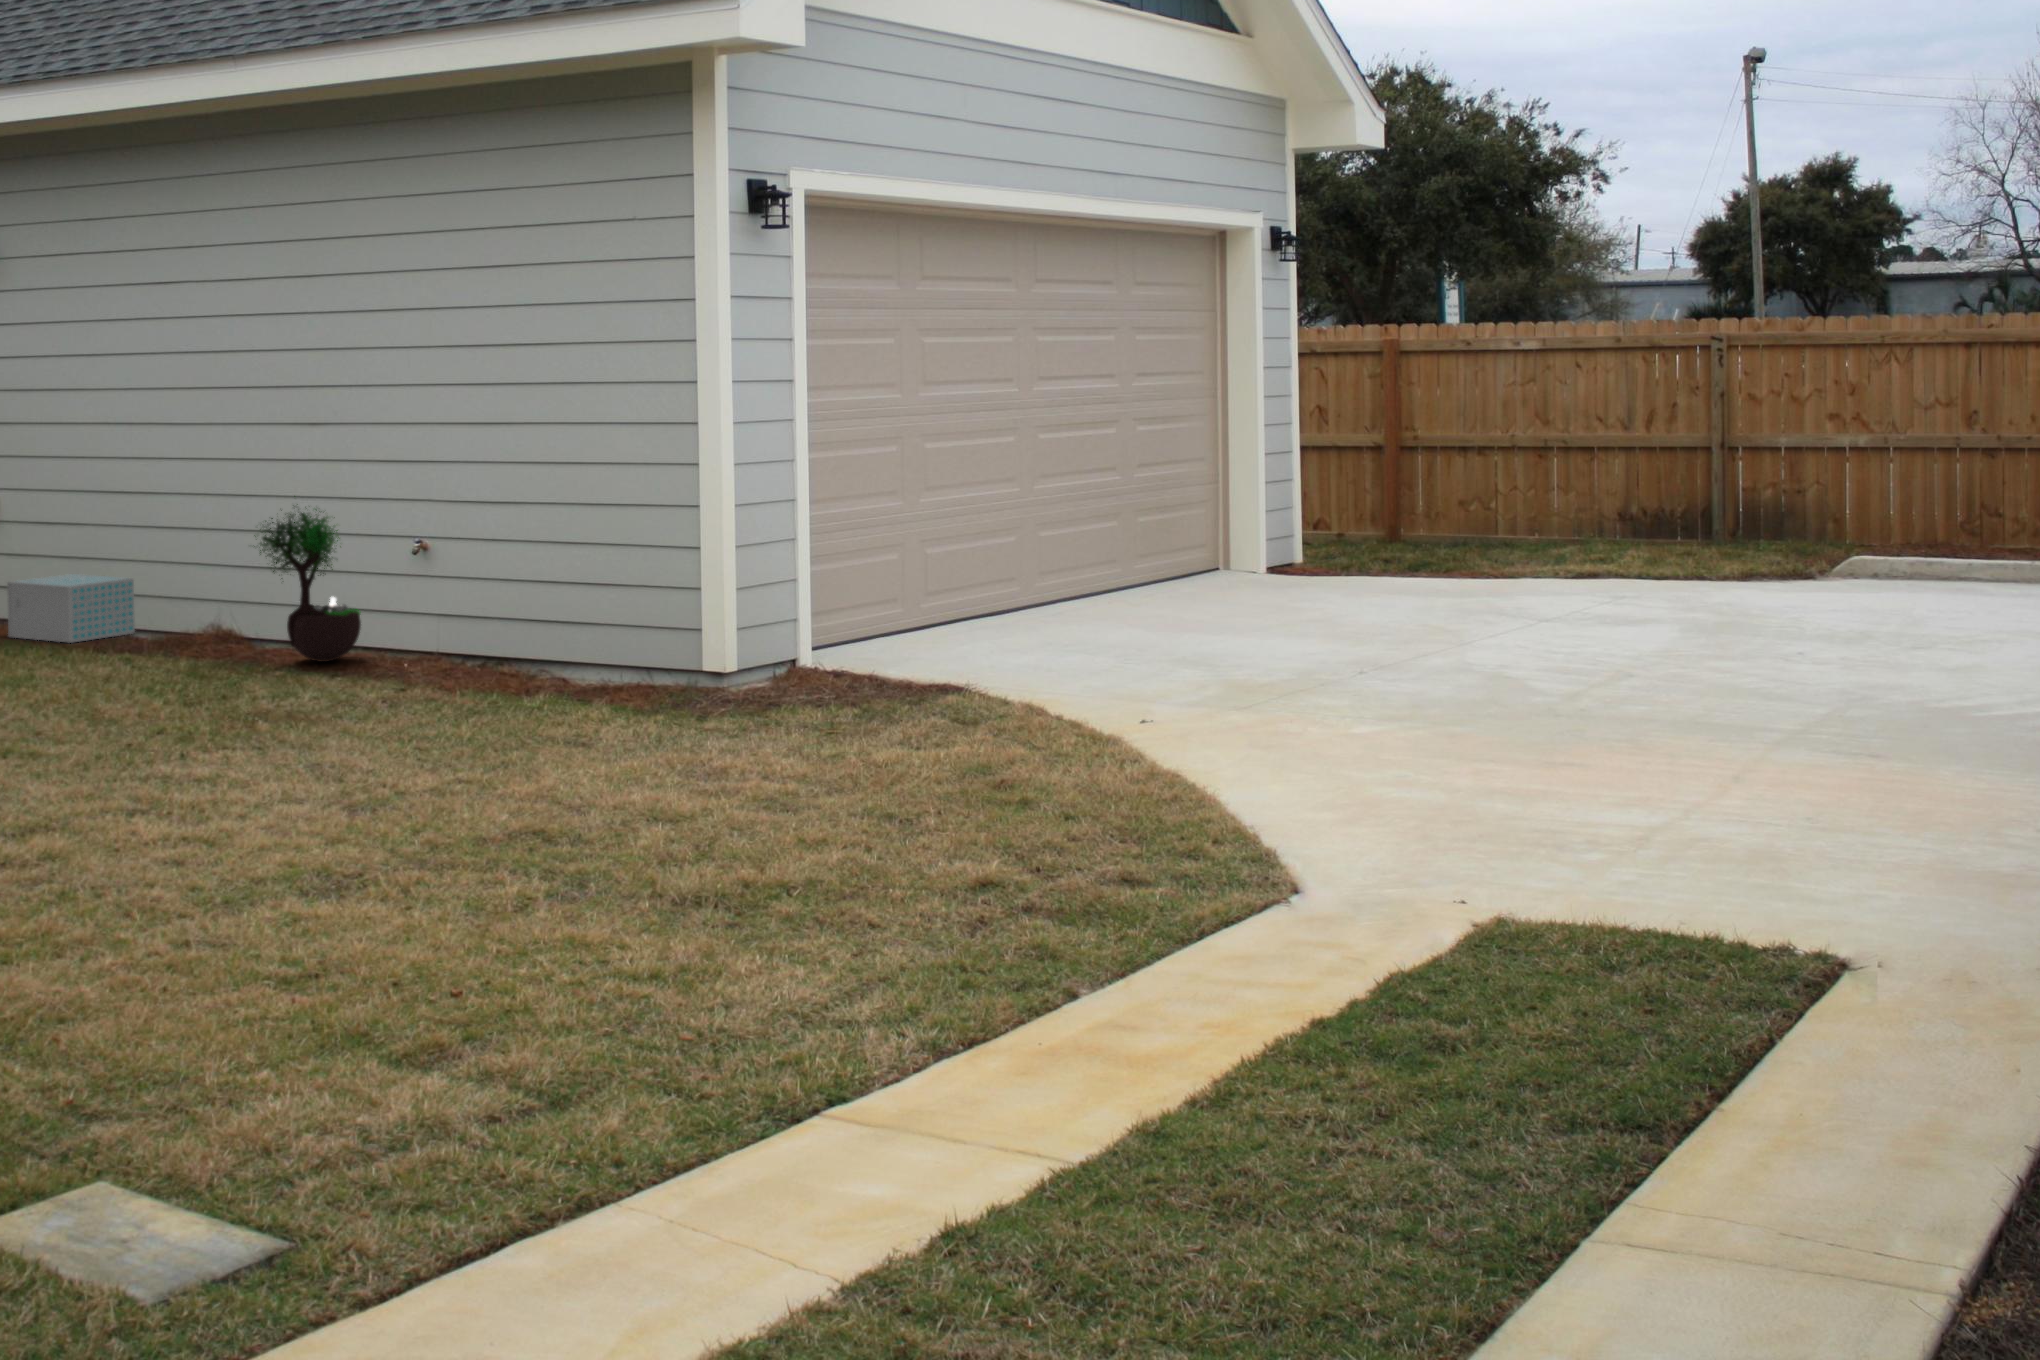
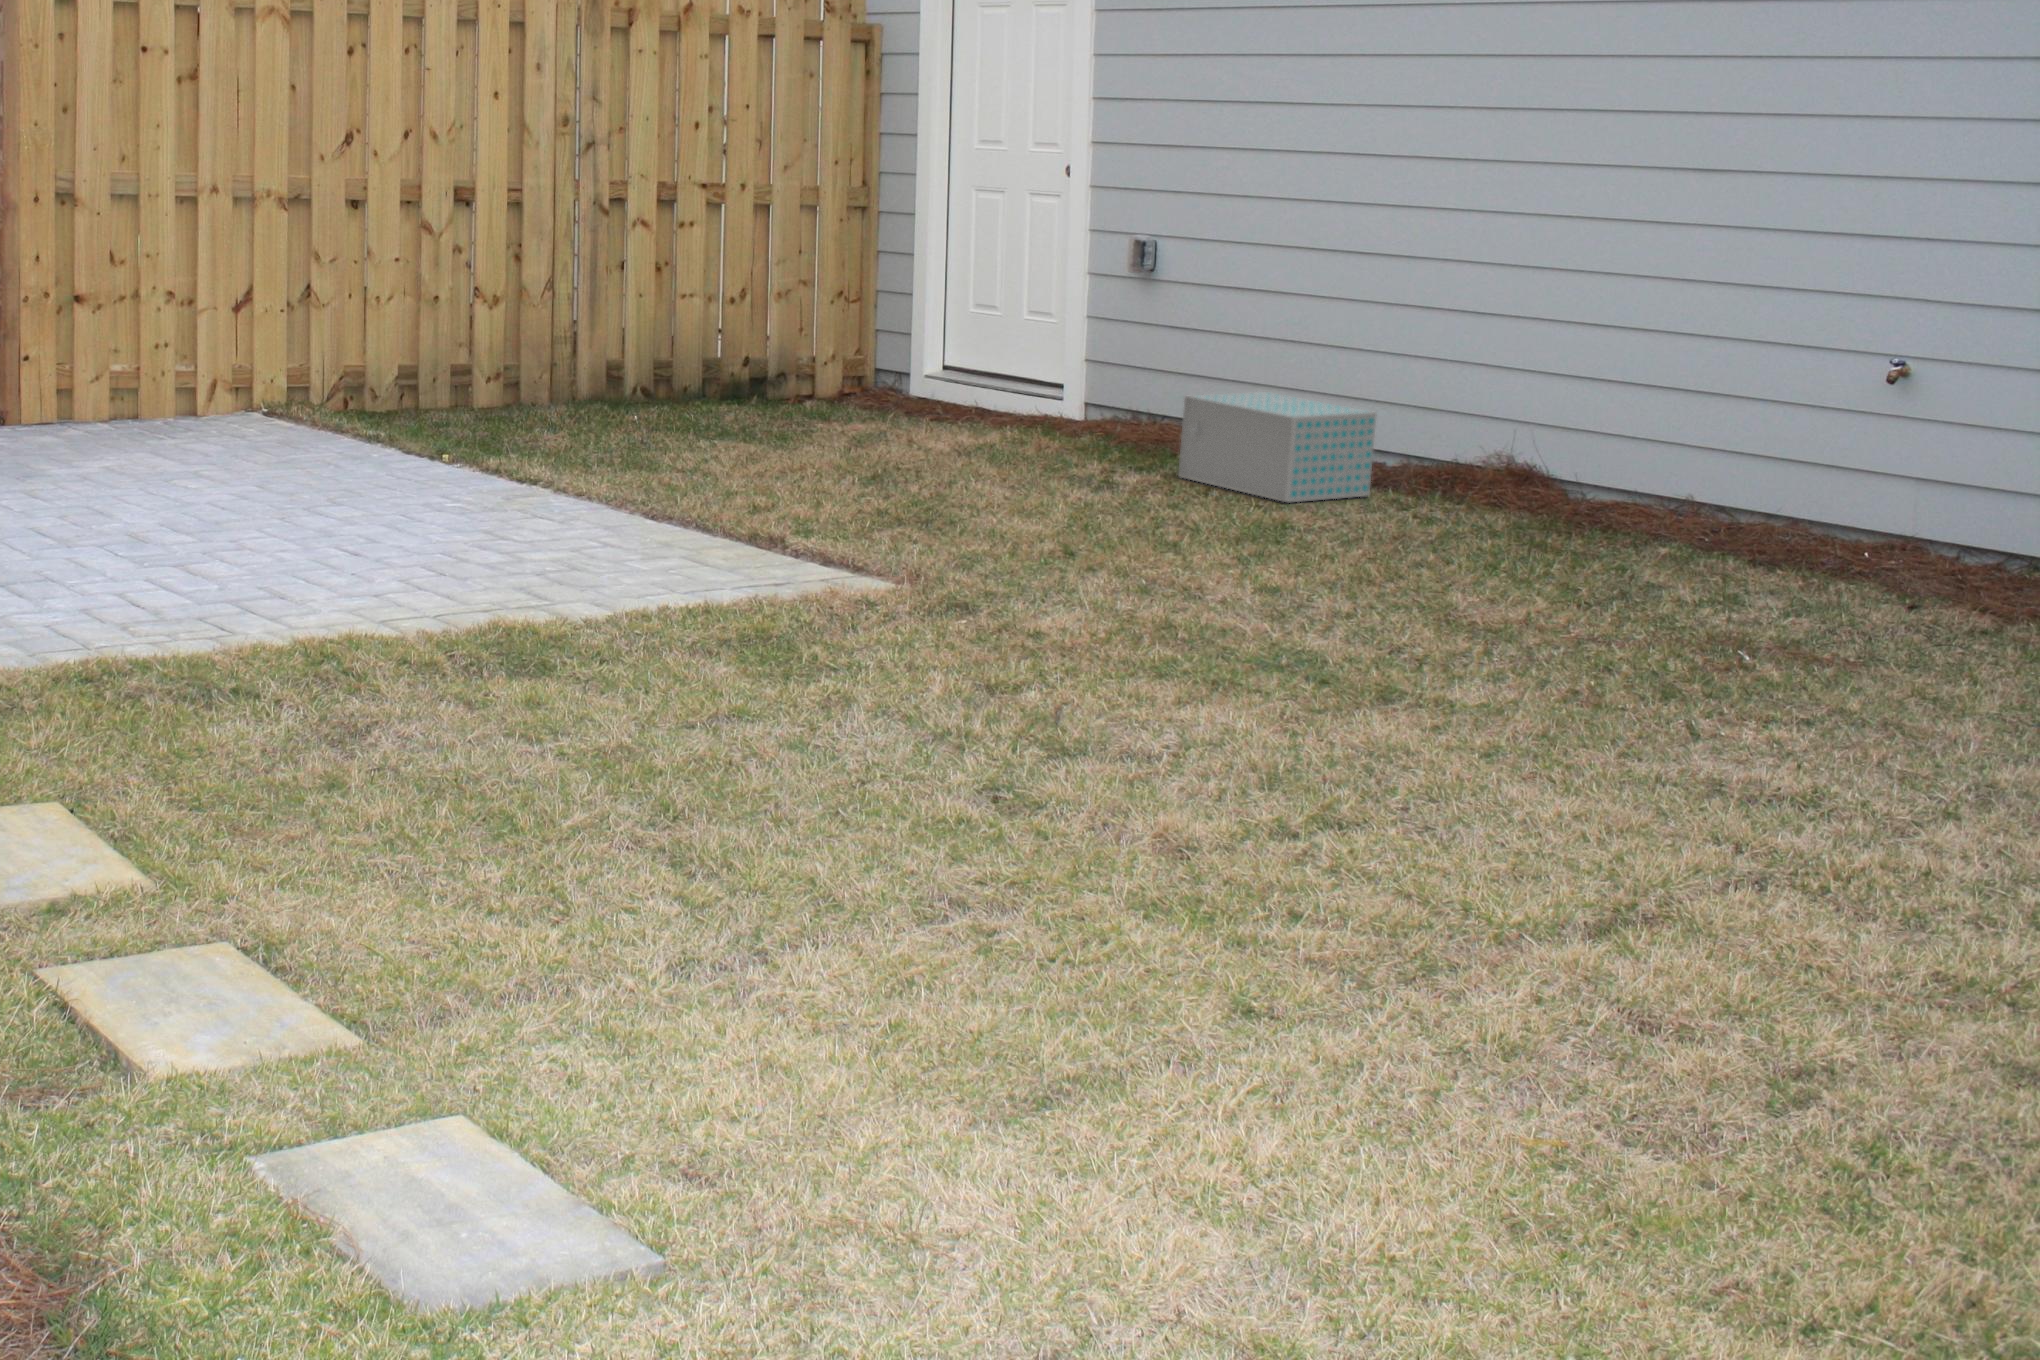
potted tree: present [254,496,361,662] -> none [1683,321,1874,614]

